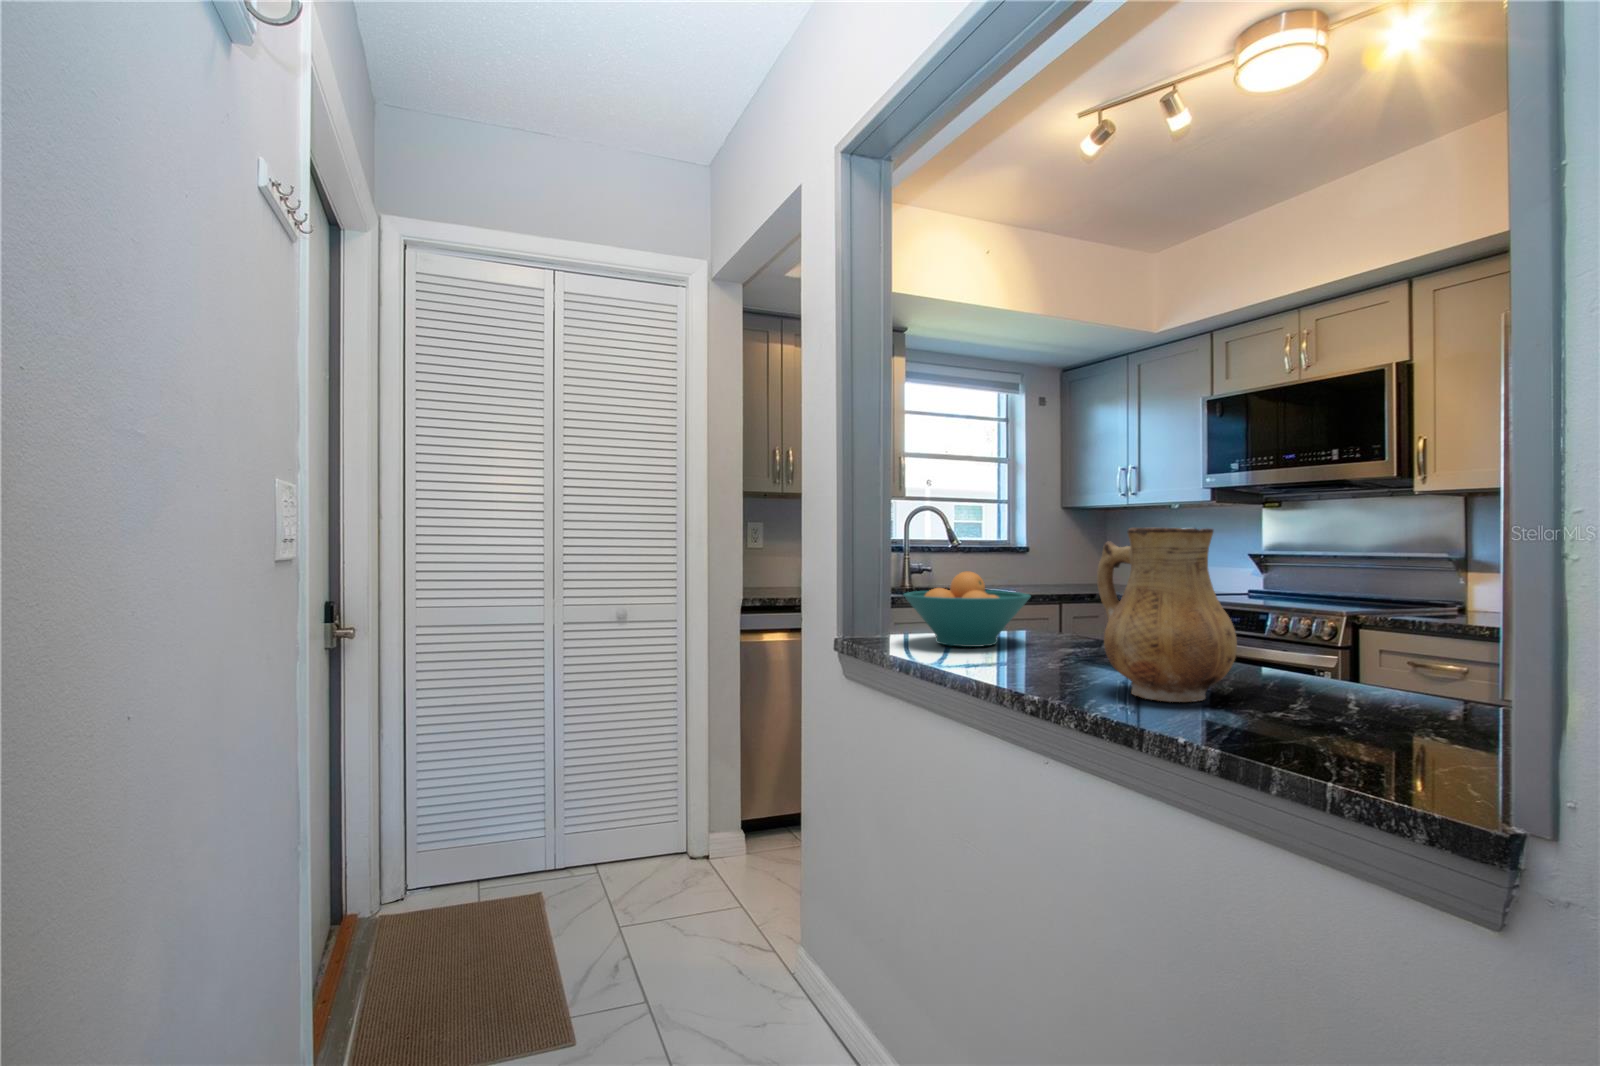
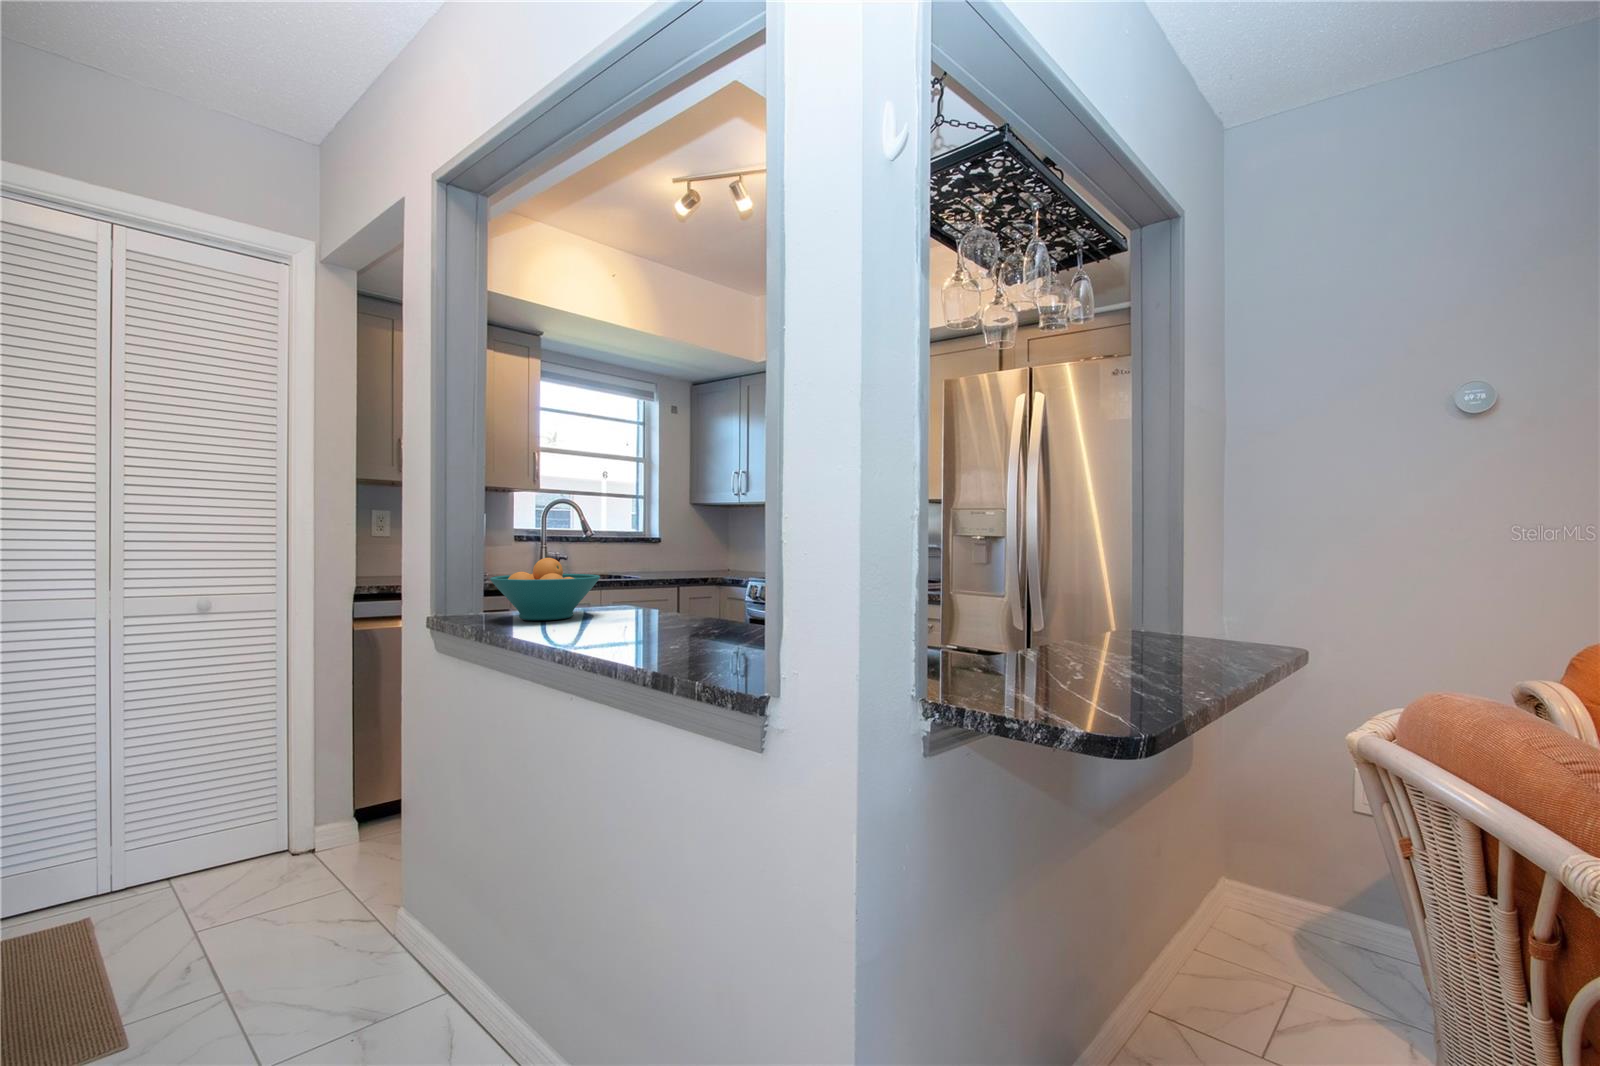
ceramic pitcher: present [1097,528,1237,702] -> none [617,523,705,648]

